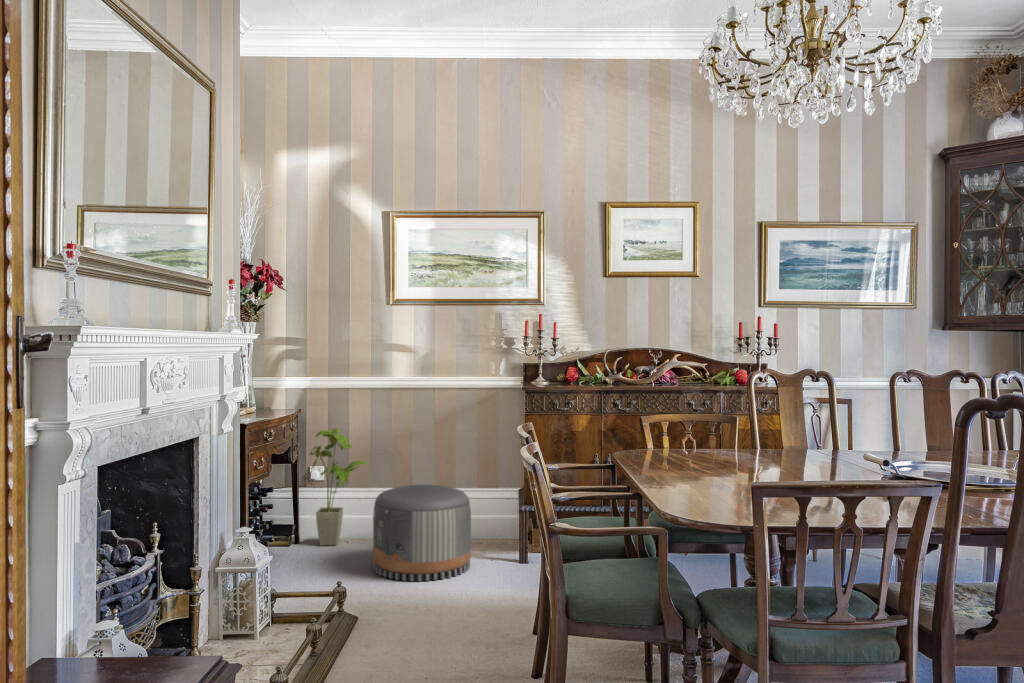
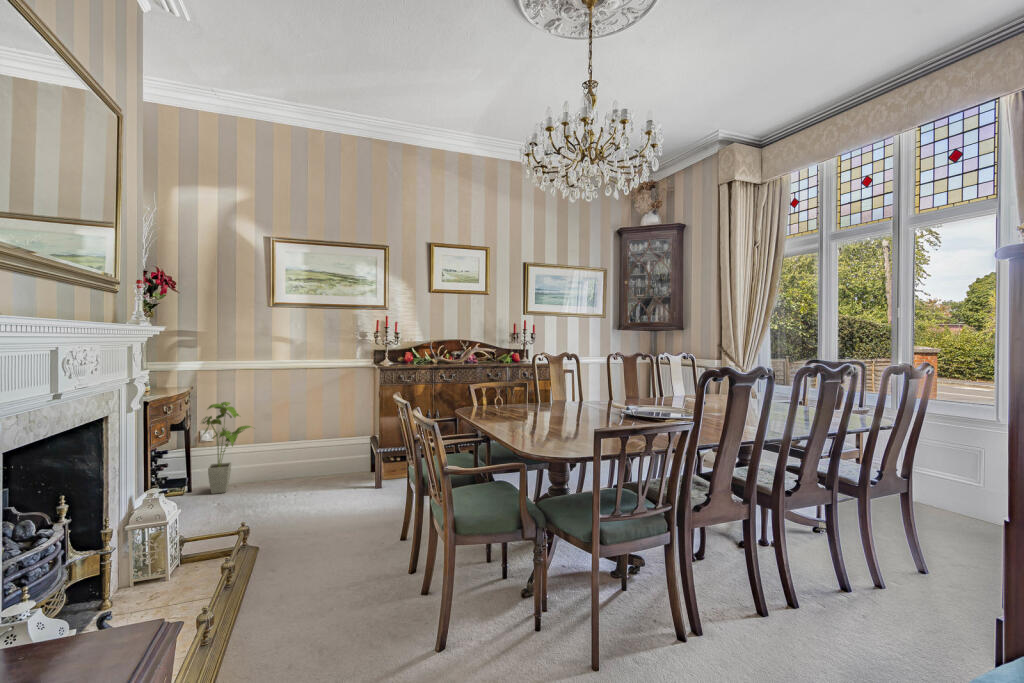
pouf: present [373,484,471,581] -> none [262,441,341,515]

